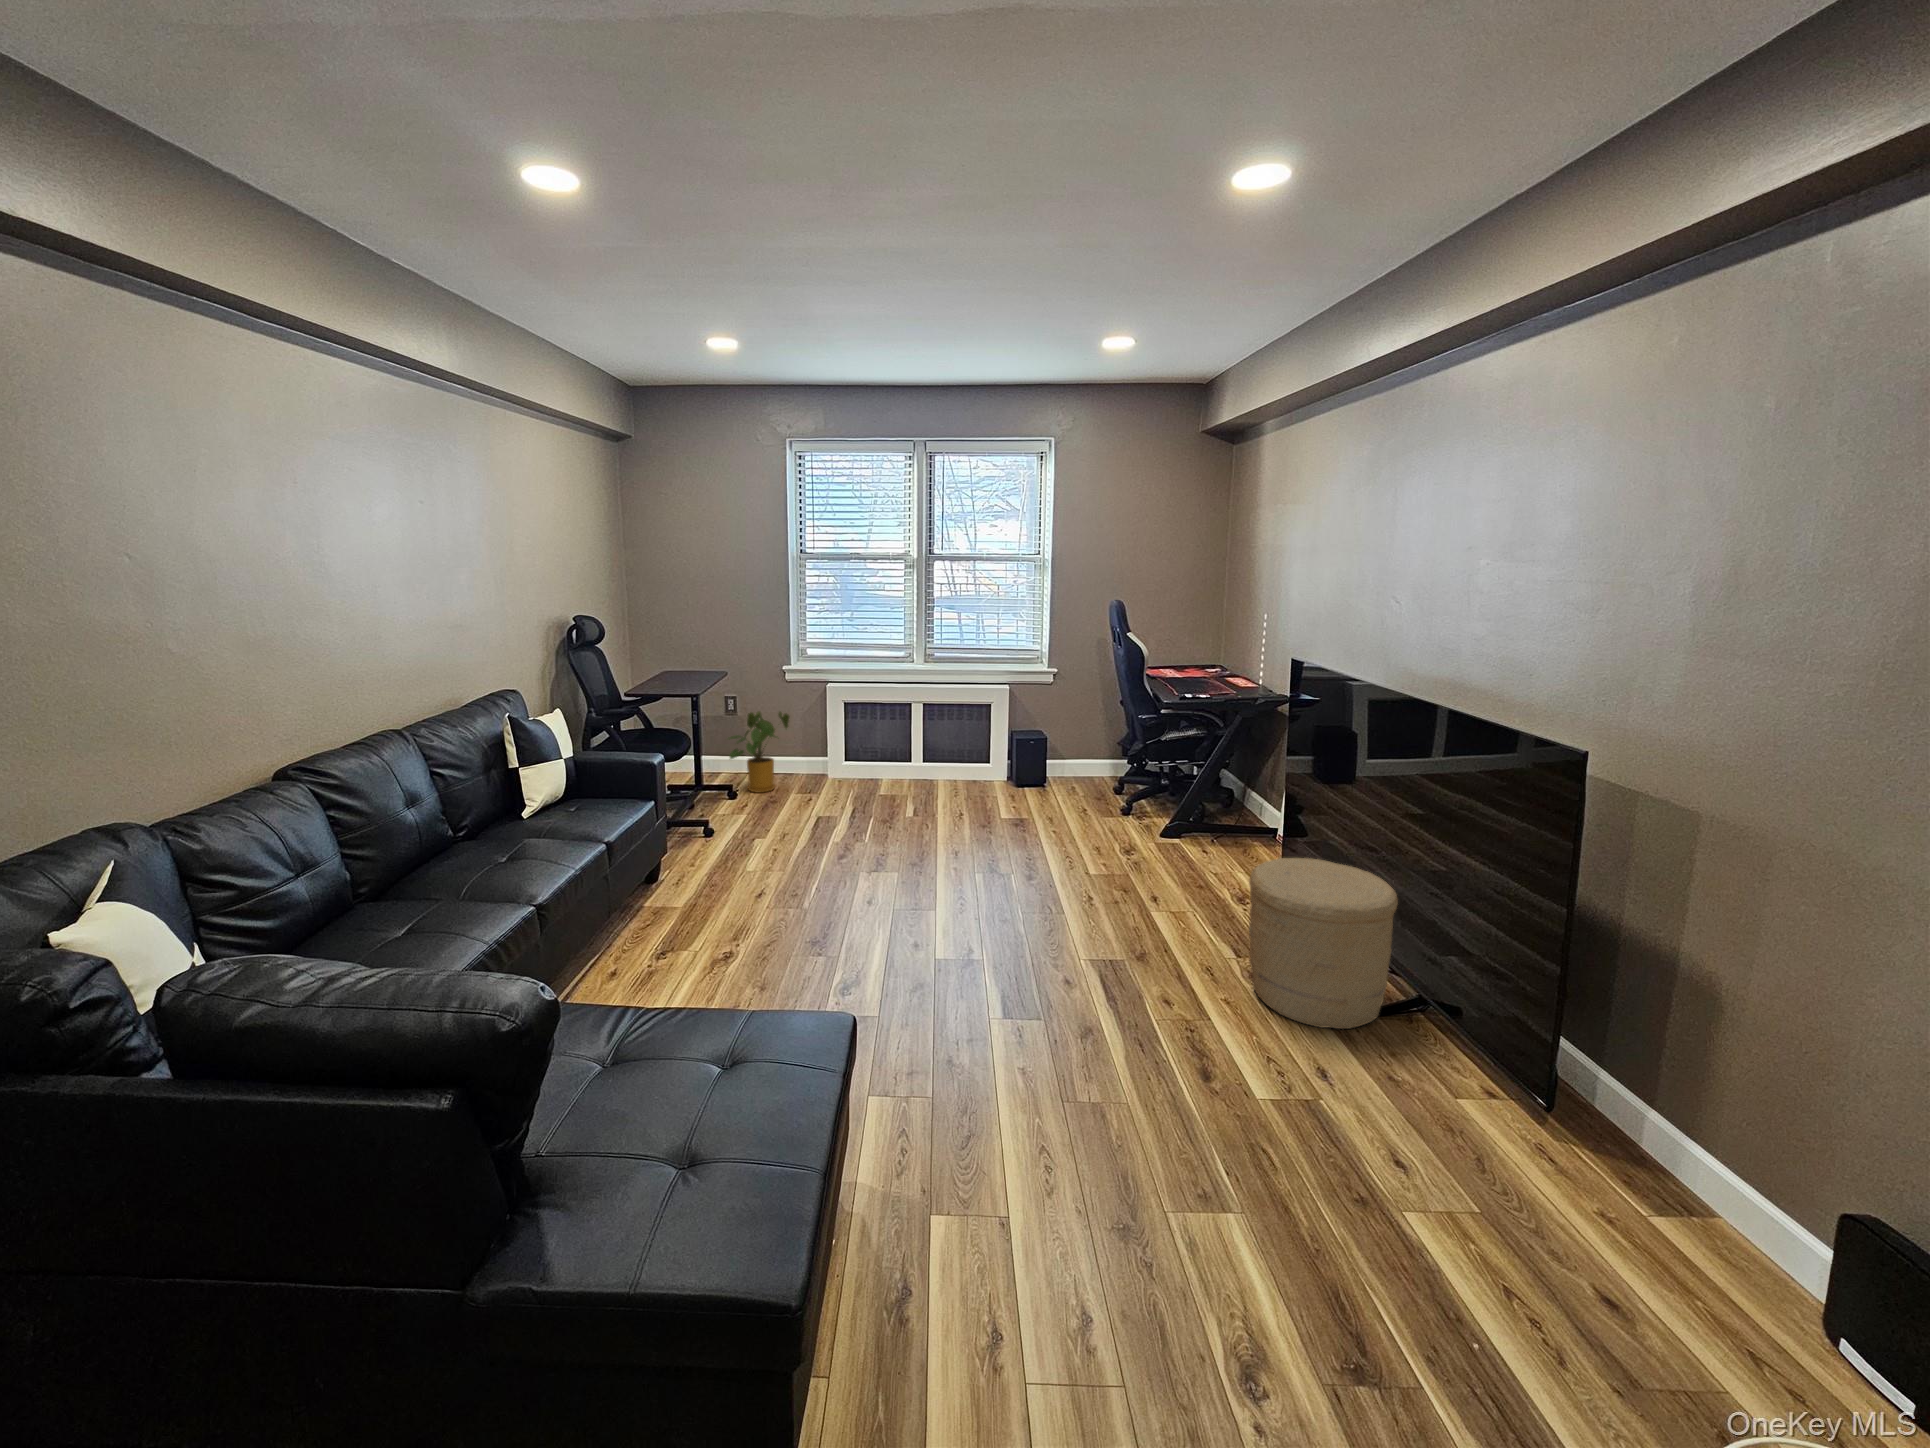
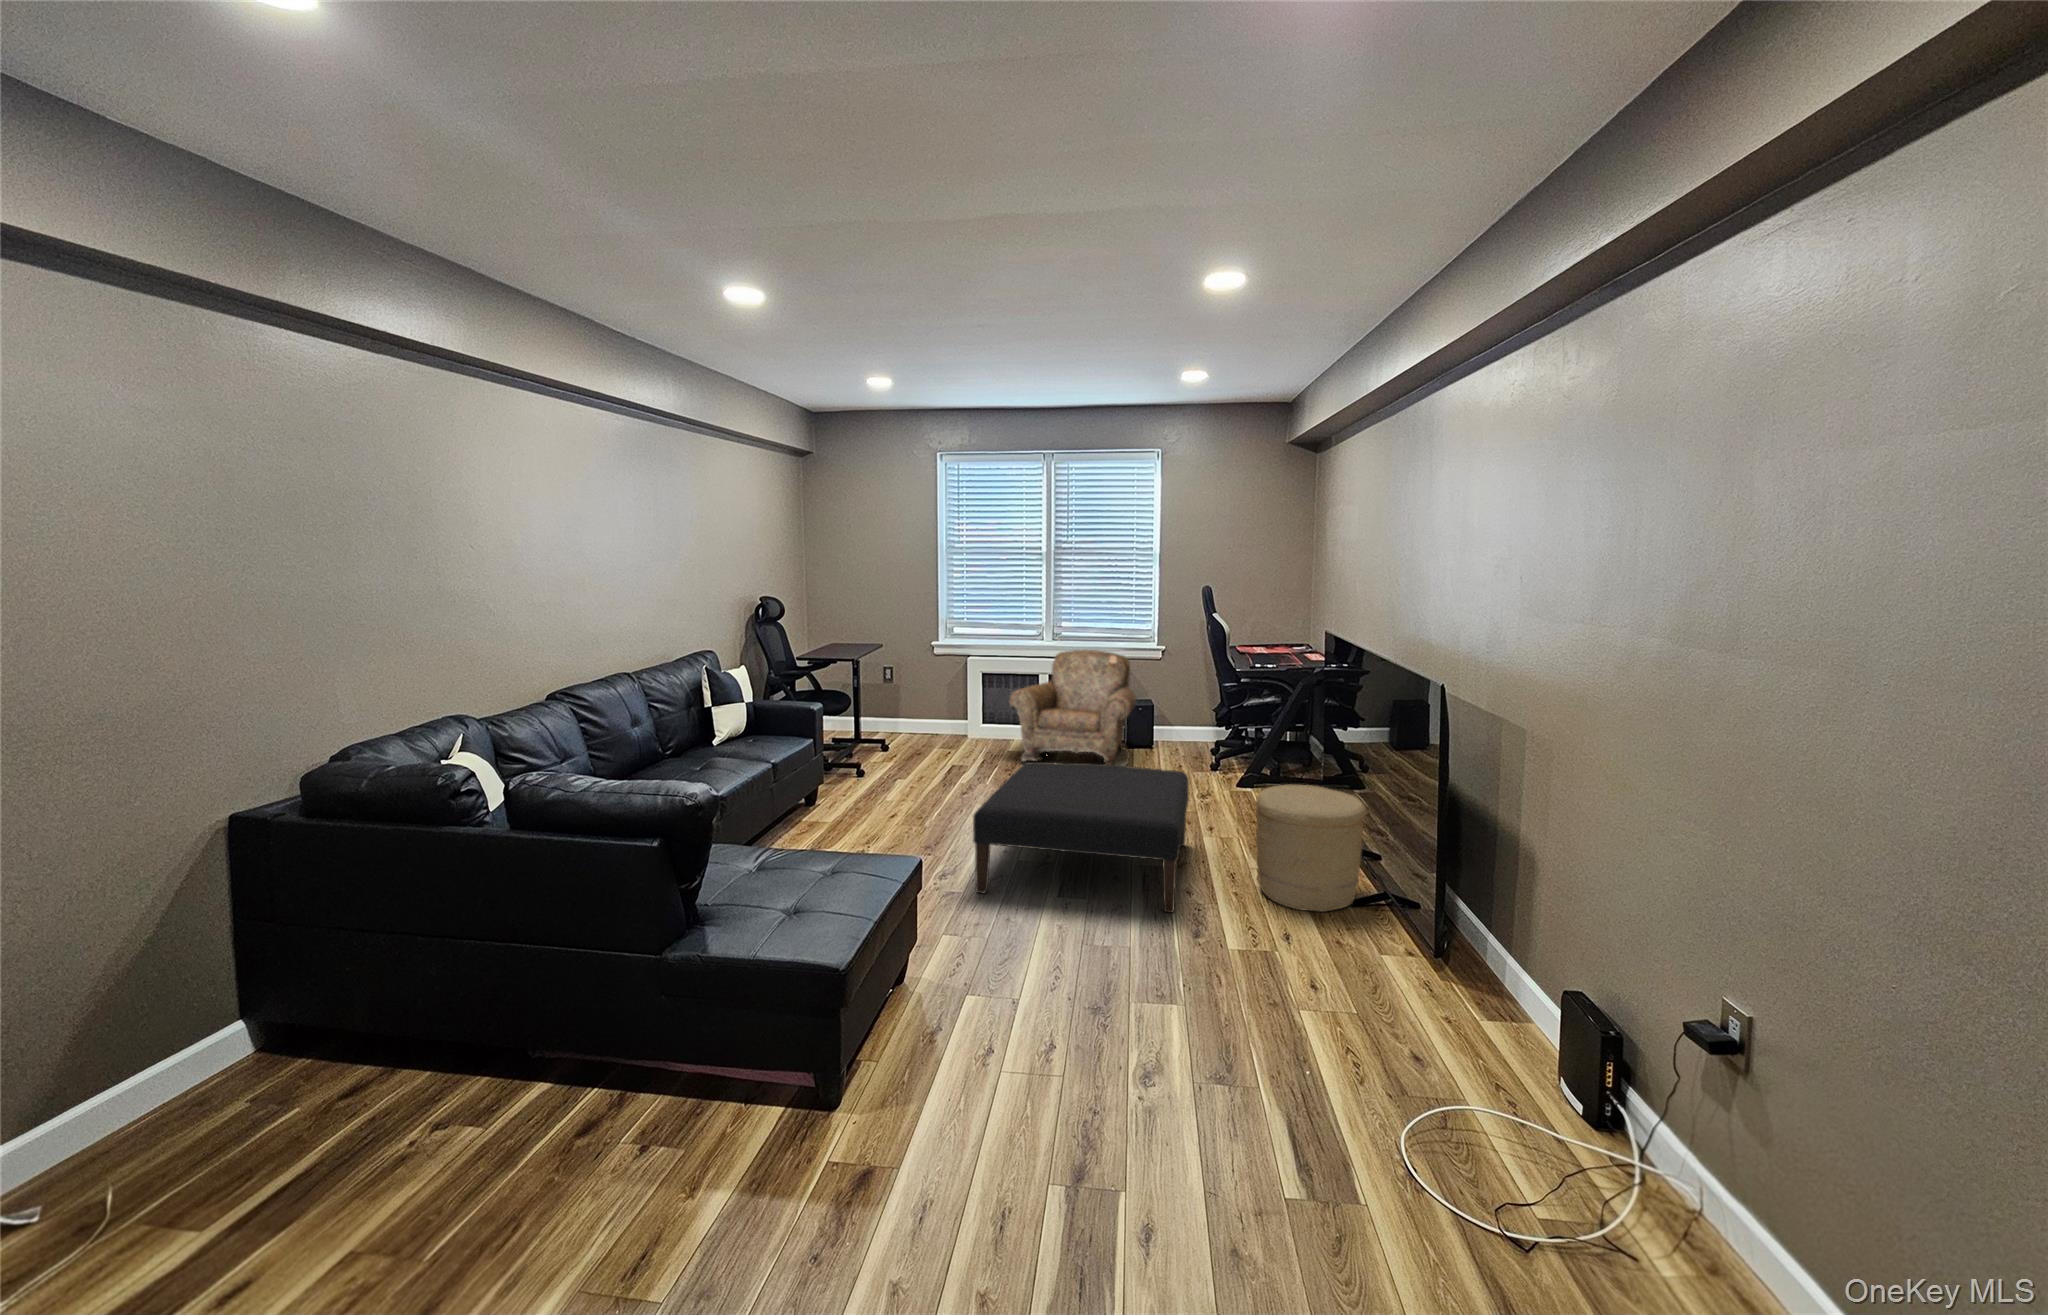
armchair: none [883,673,1034,821] -> present [1010,650,1137,766]
house plant: present [729,712,789,793] -> none [882,679,938,746]
ottoman: none [891,830,1171,1041] -> present [973,762,1189,913]

